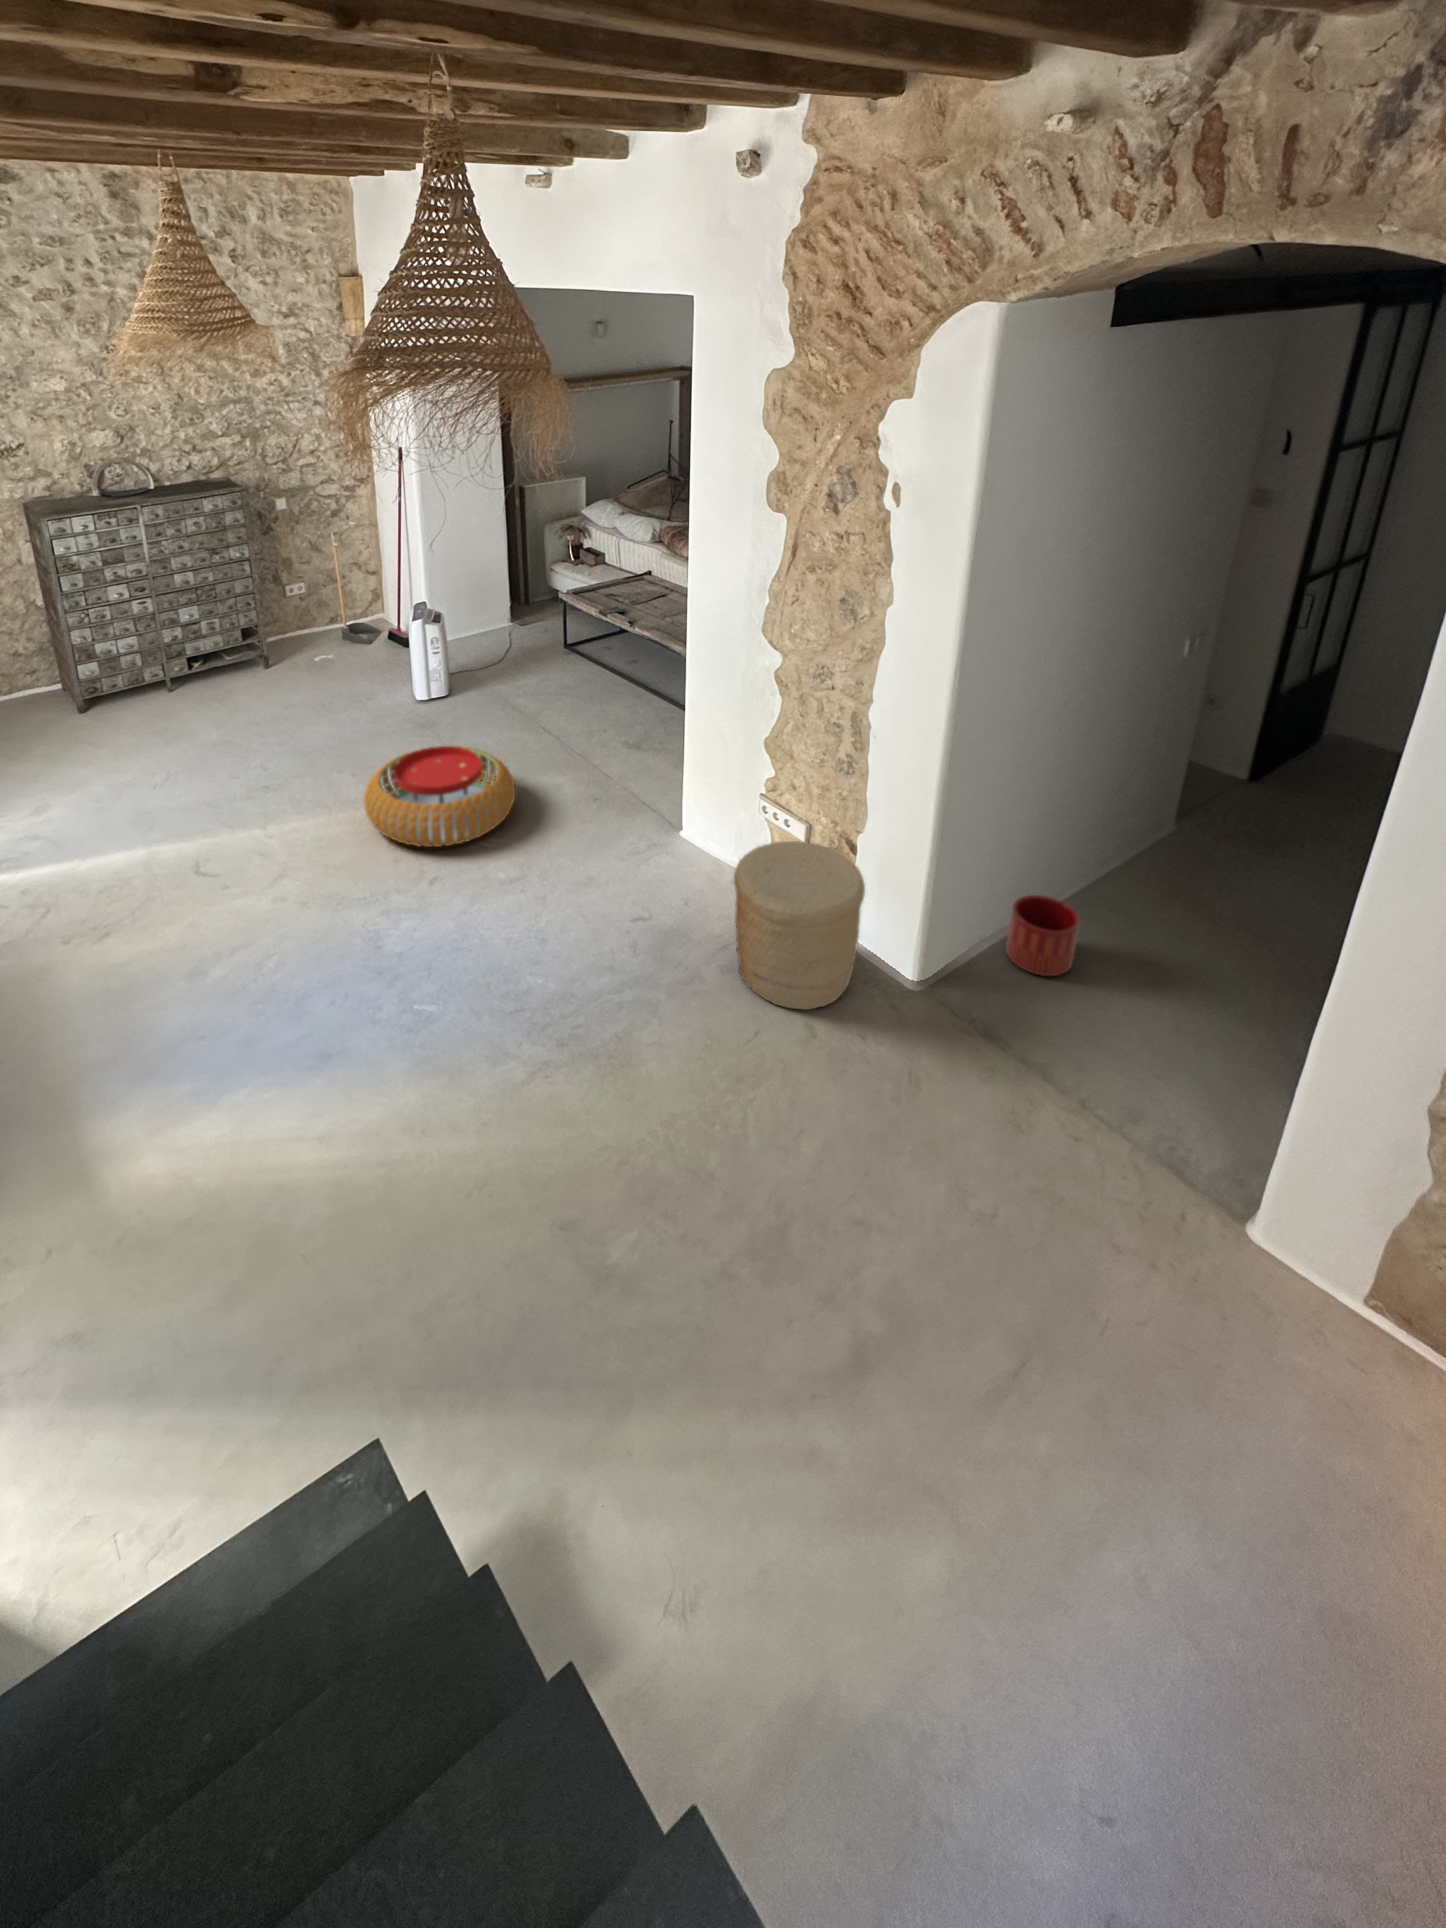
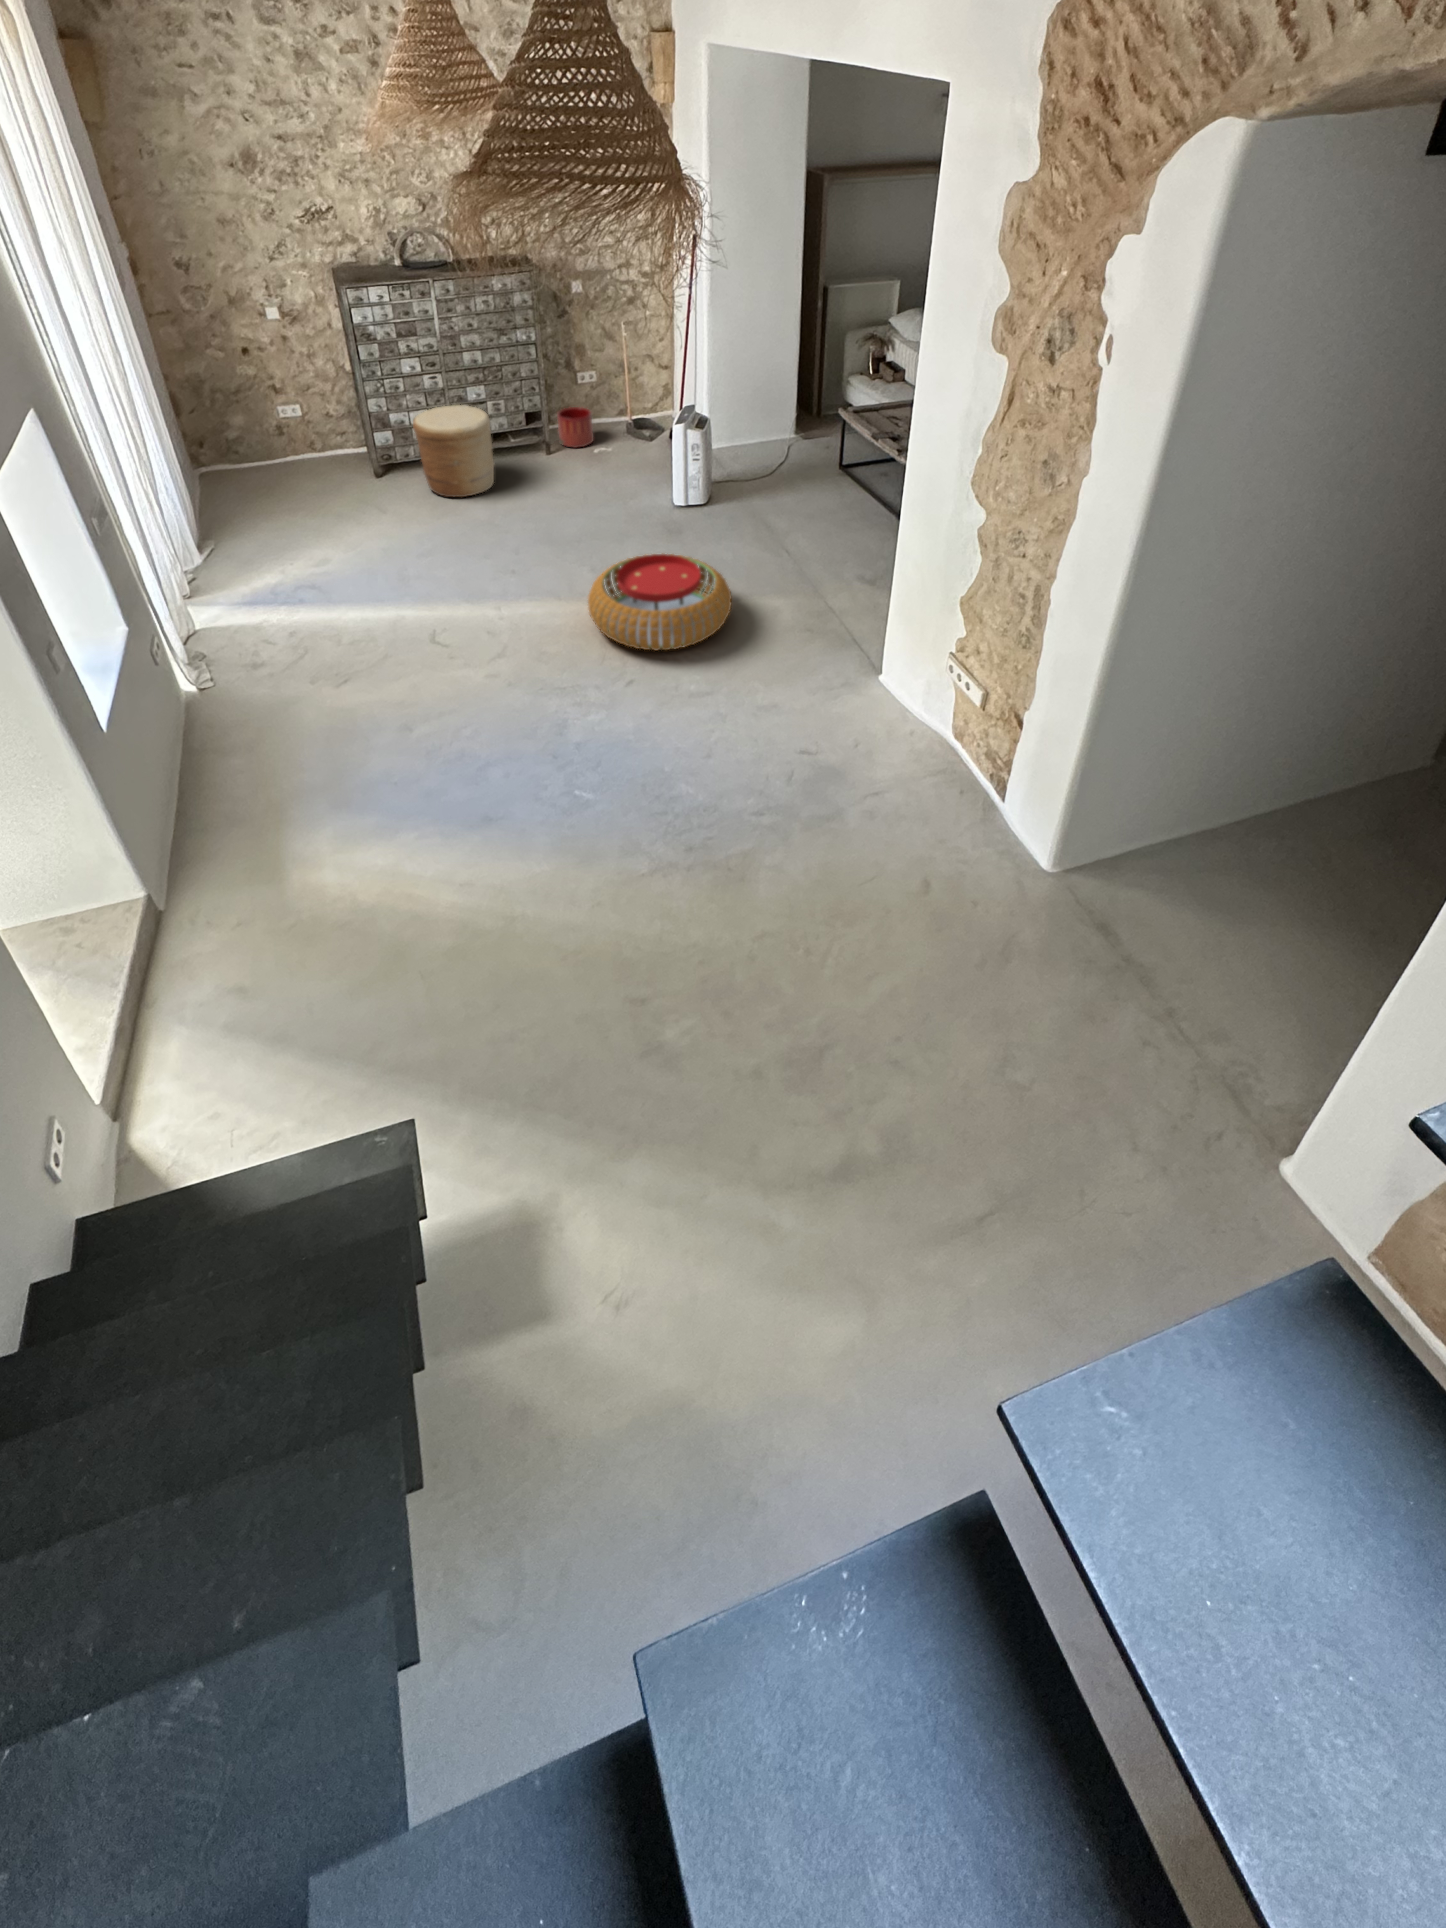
woven basket: present [734,841,865,1010] -> present [413,405,494,497]
planter: present [1006,895,1080,976] -> present [557,407,593,447]

